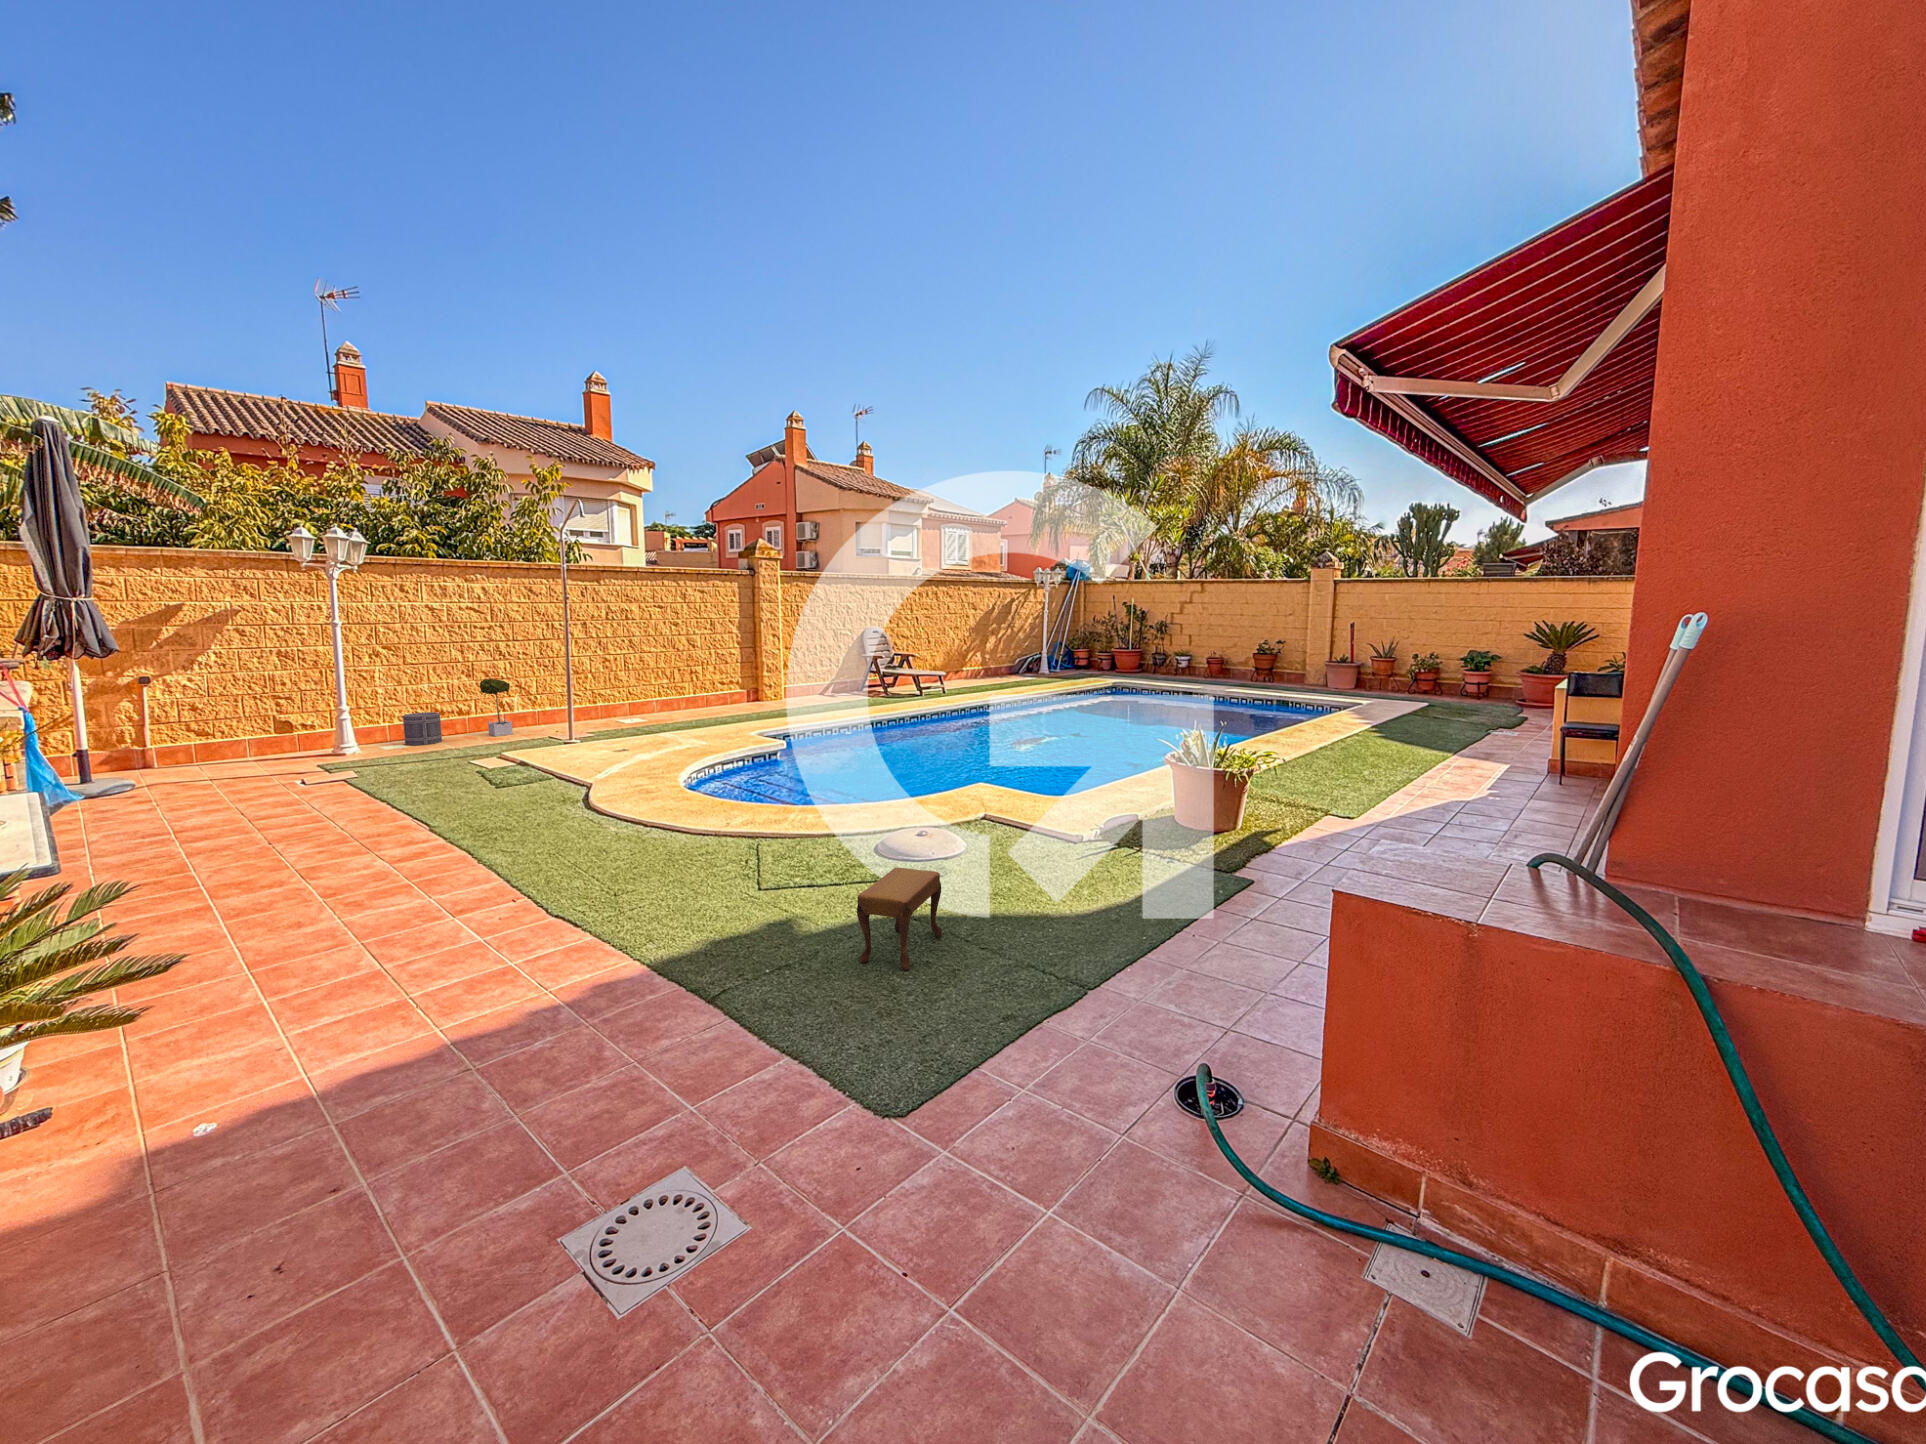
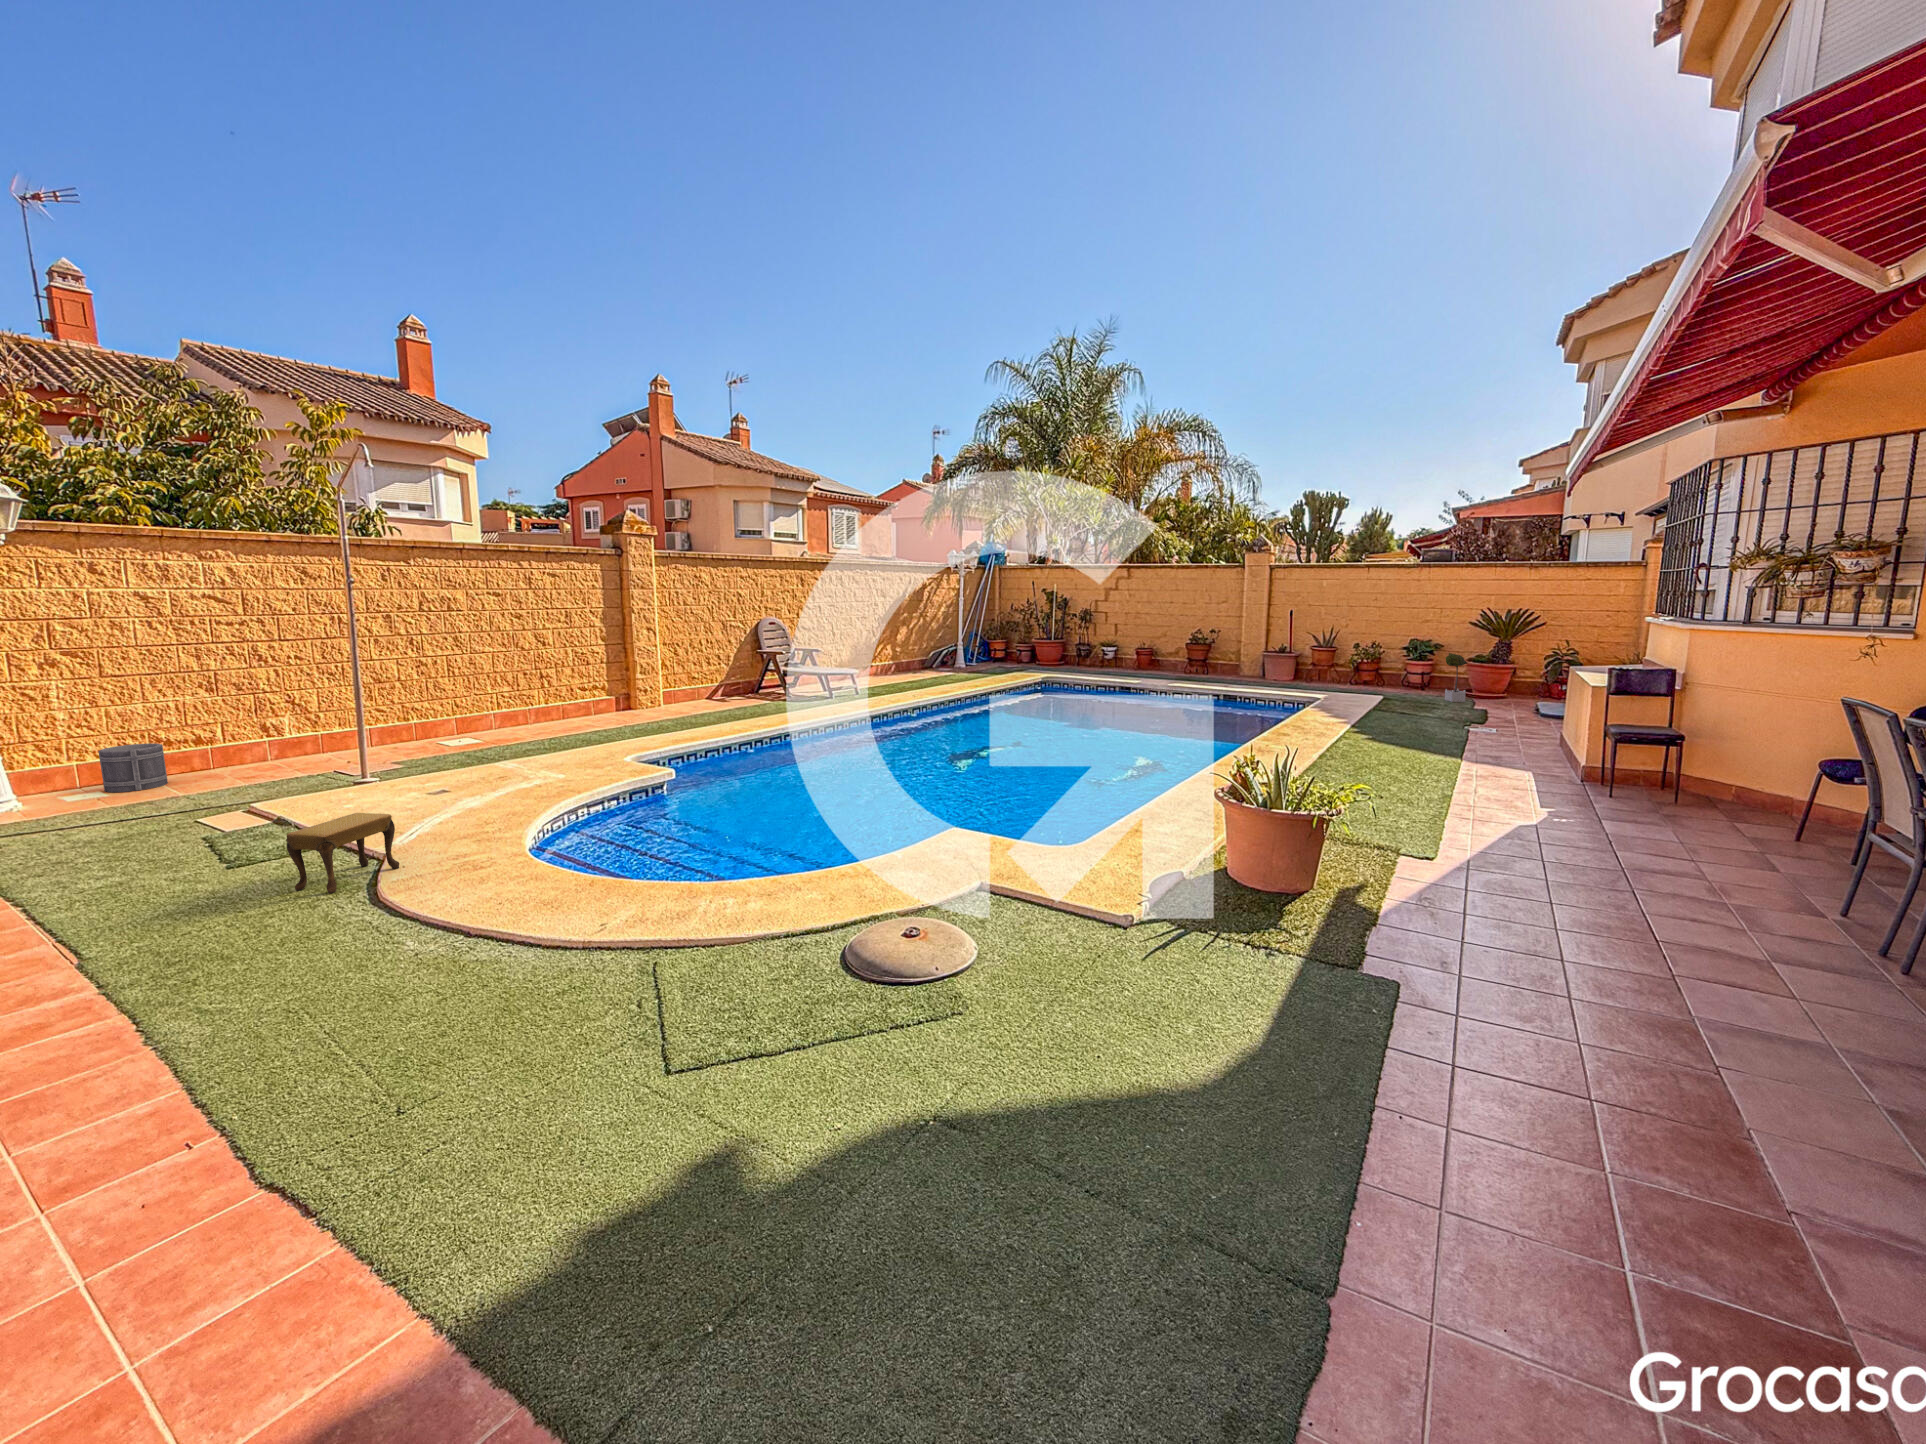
potted tree: present [480,678,512,736] -> present [1445,653,1467,702]
footstool: present [857,868,942,970] -> present [286,813,399,893]

